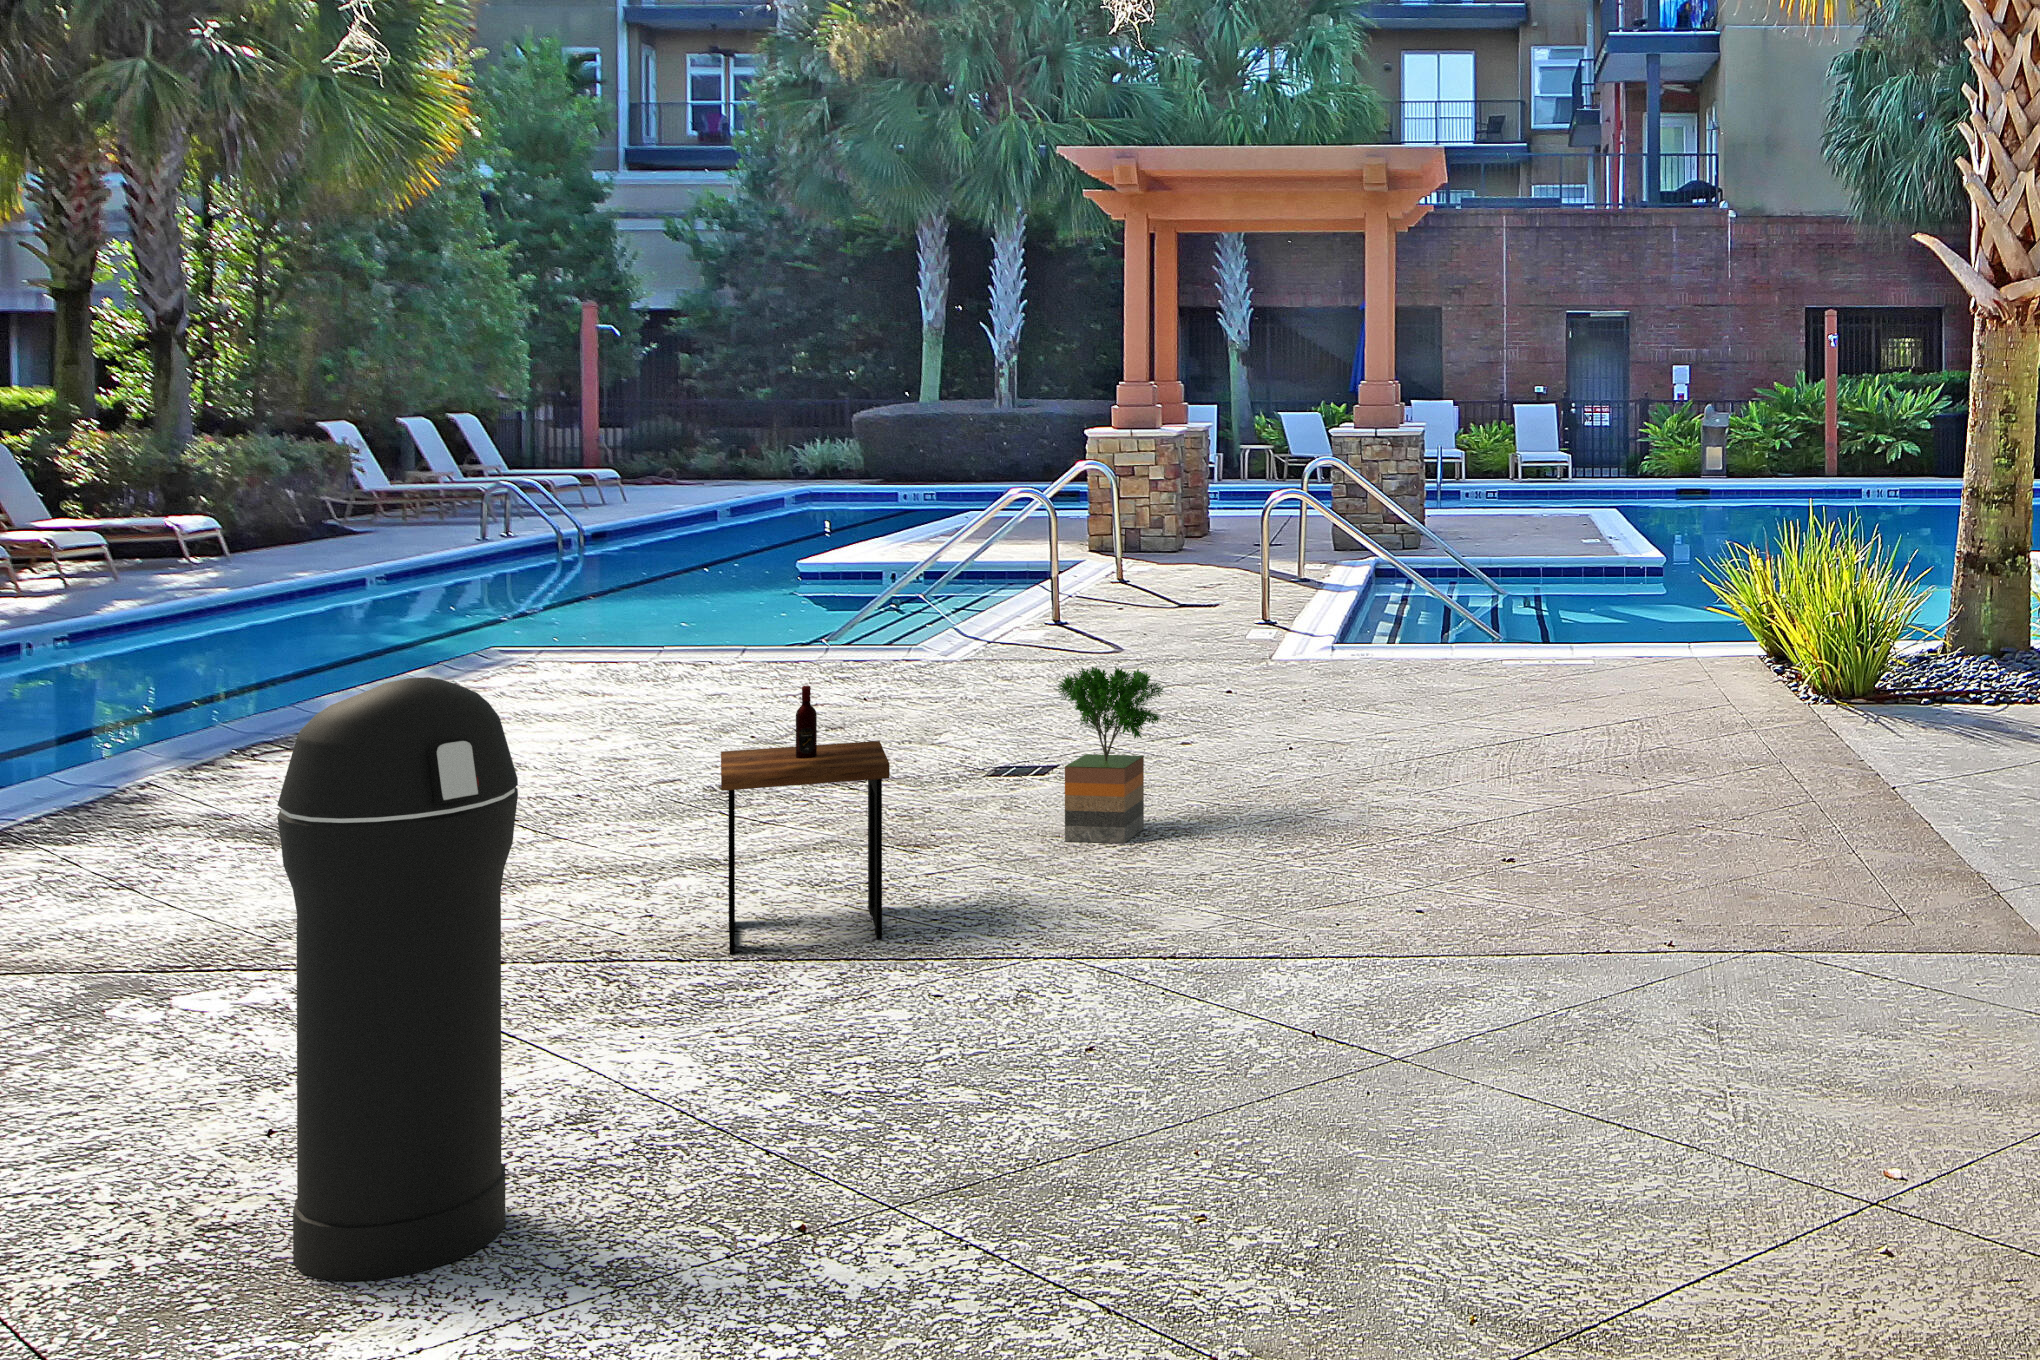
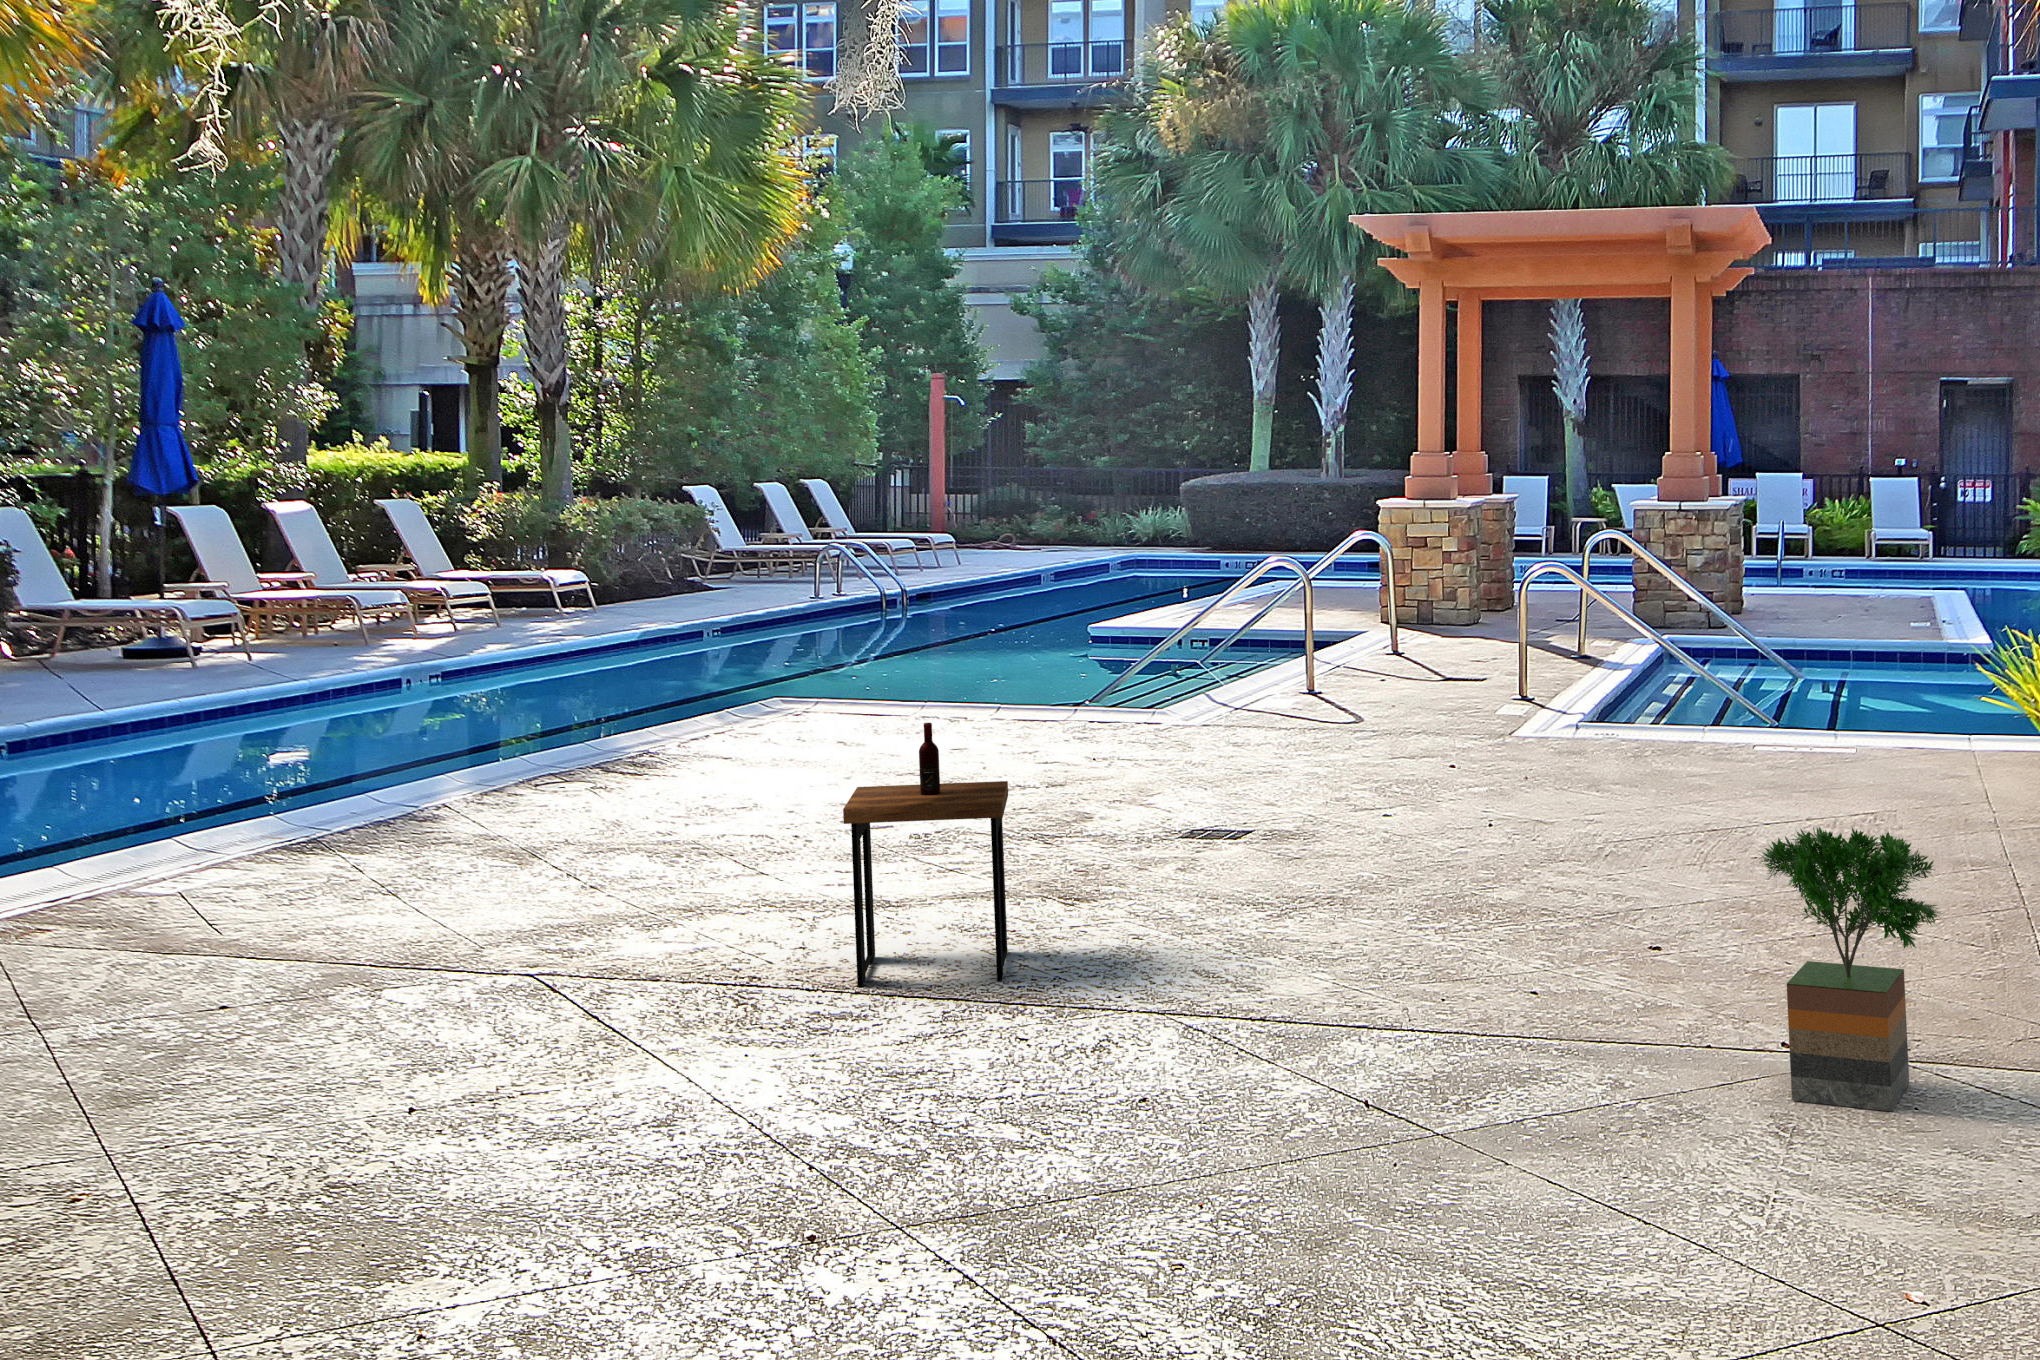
potted tree: present [1058,666,1164,843] -> present [1761,827,1941,1112]
trash can: present [277,677,518,1281] -> none [364,695,568,1241]

